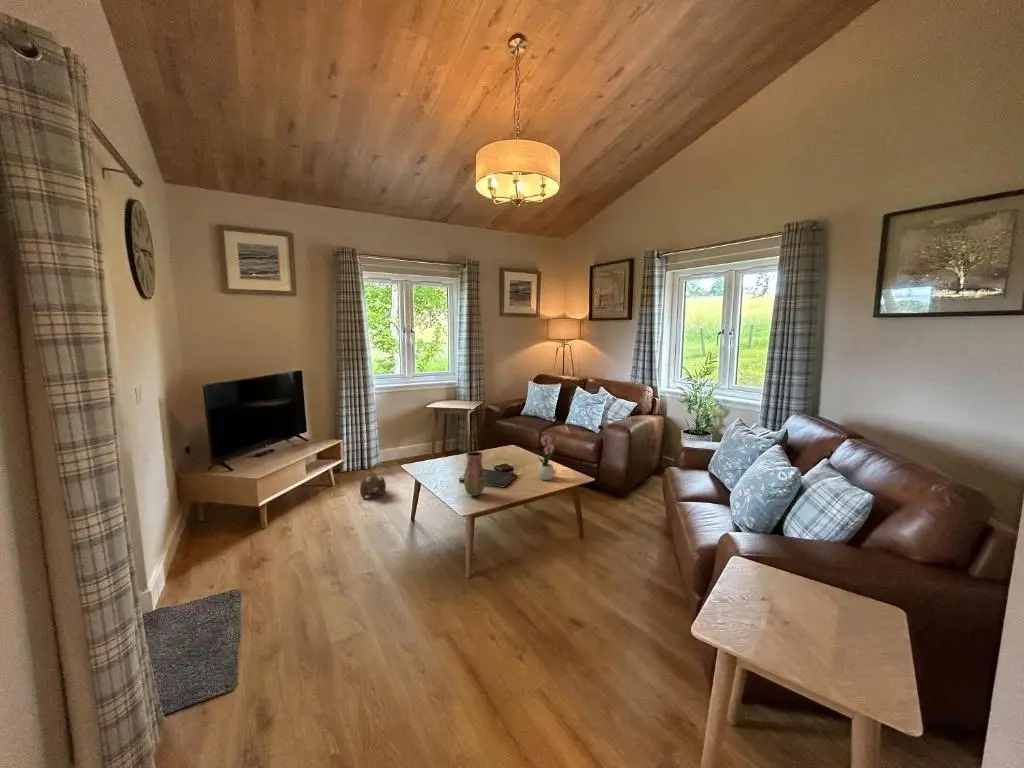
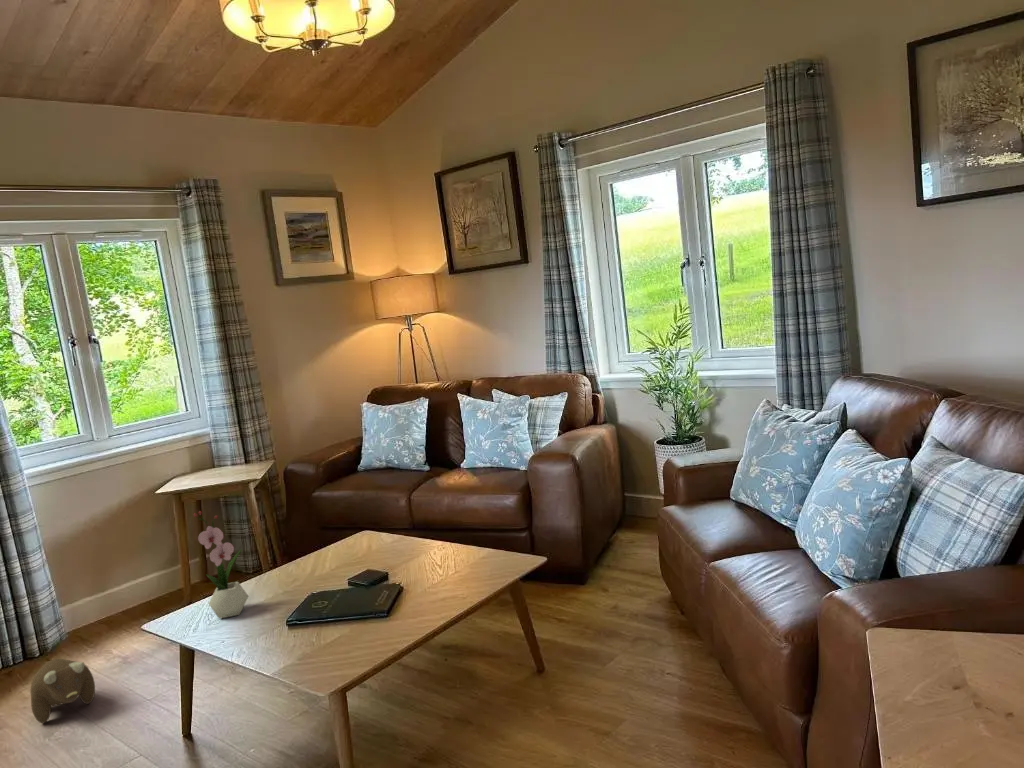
flower arrangement: present [537,427,556,480] -> present [194,511,249,618]
vase: present [464,451,485,496] -> none [291,556,341,652]

